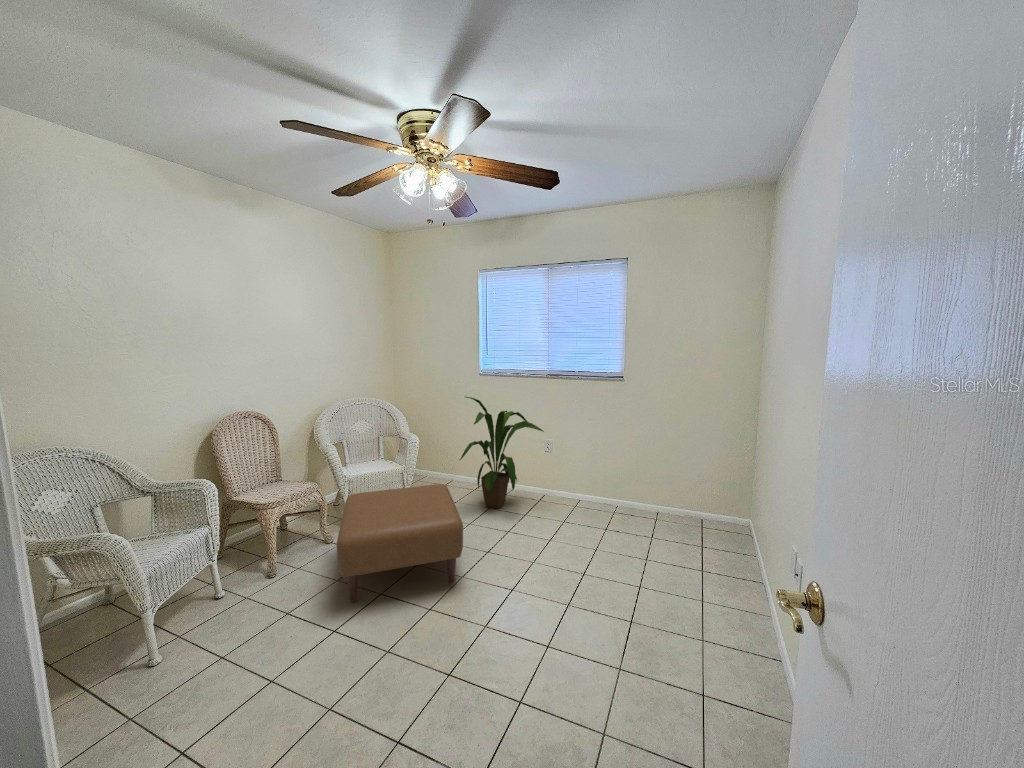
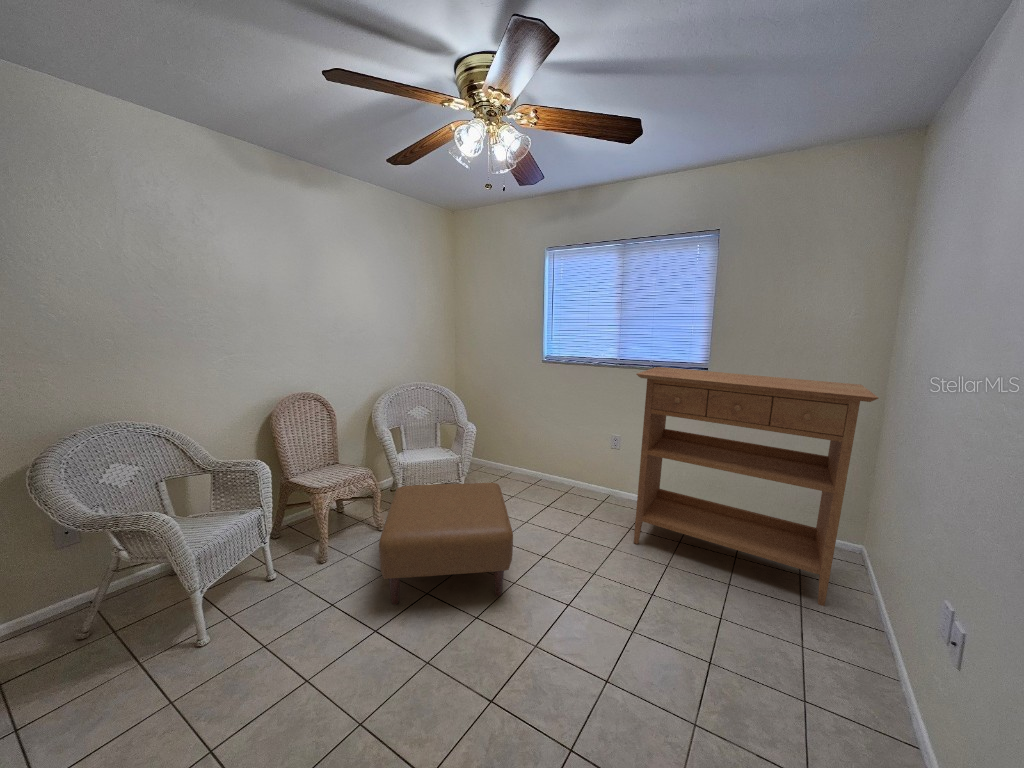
console table: none [562,372,742,558] -> present [634,367,878,606]
house plant: present [460,397,544,509] -> none [514,388,612,512]

